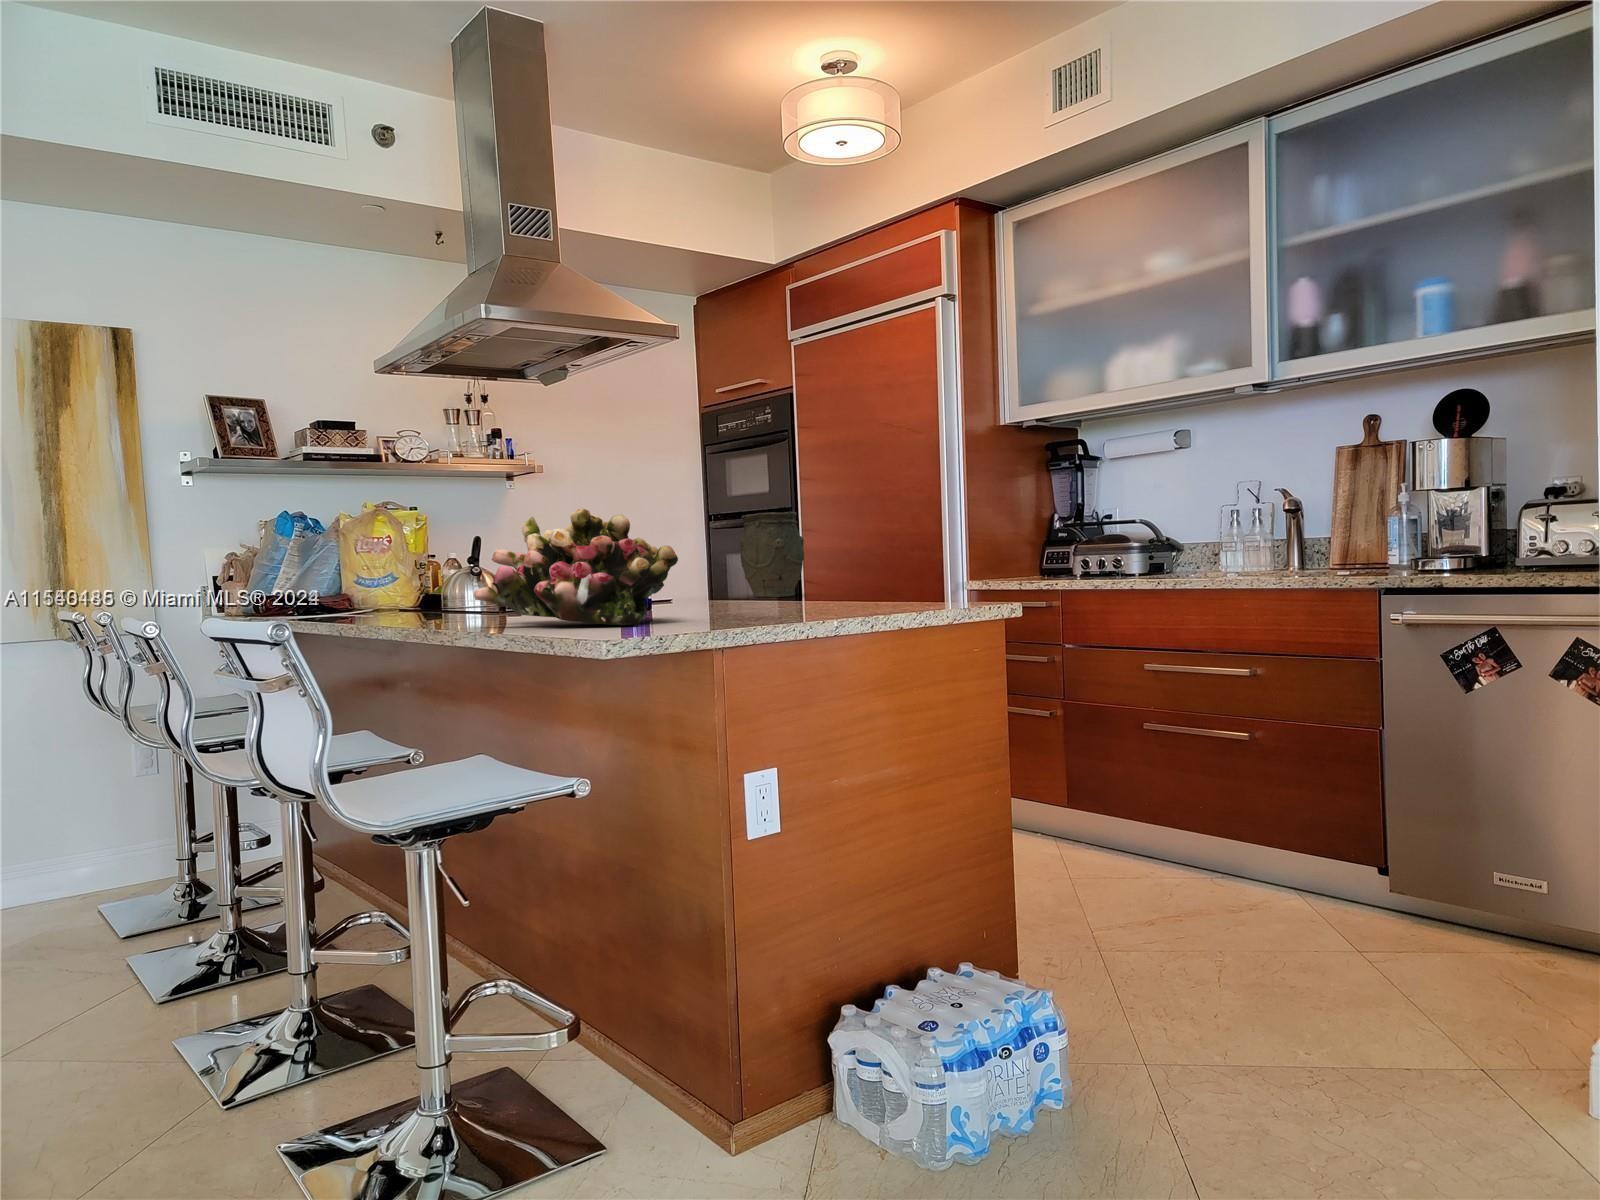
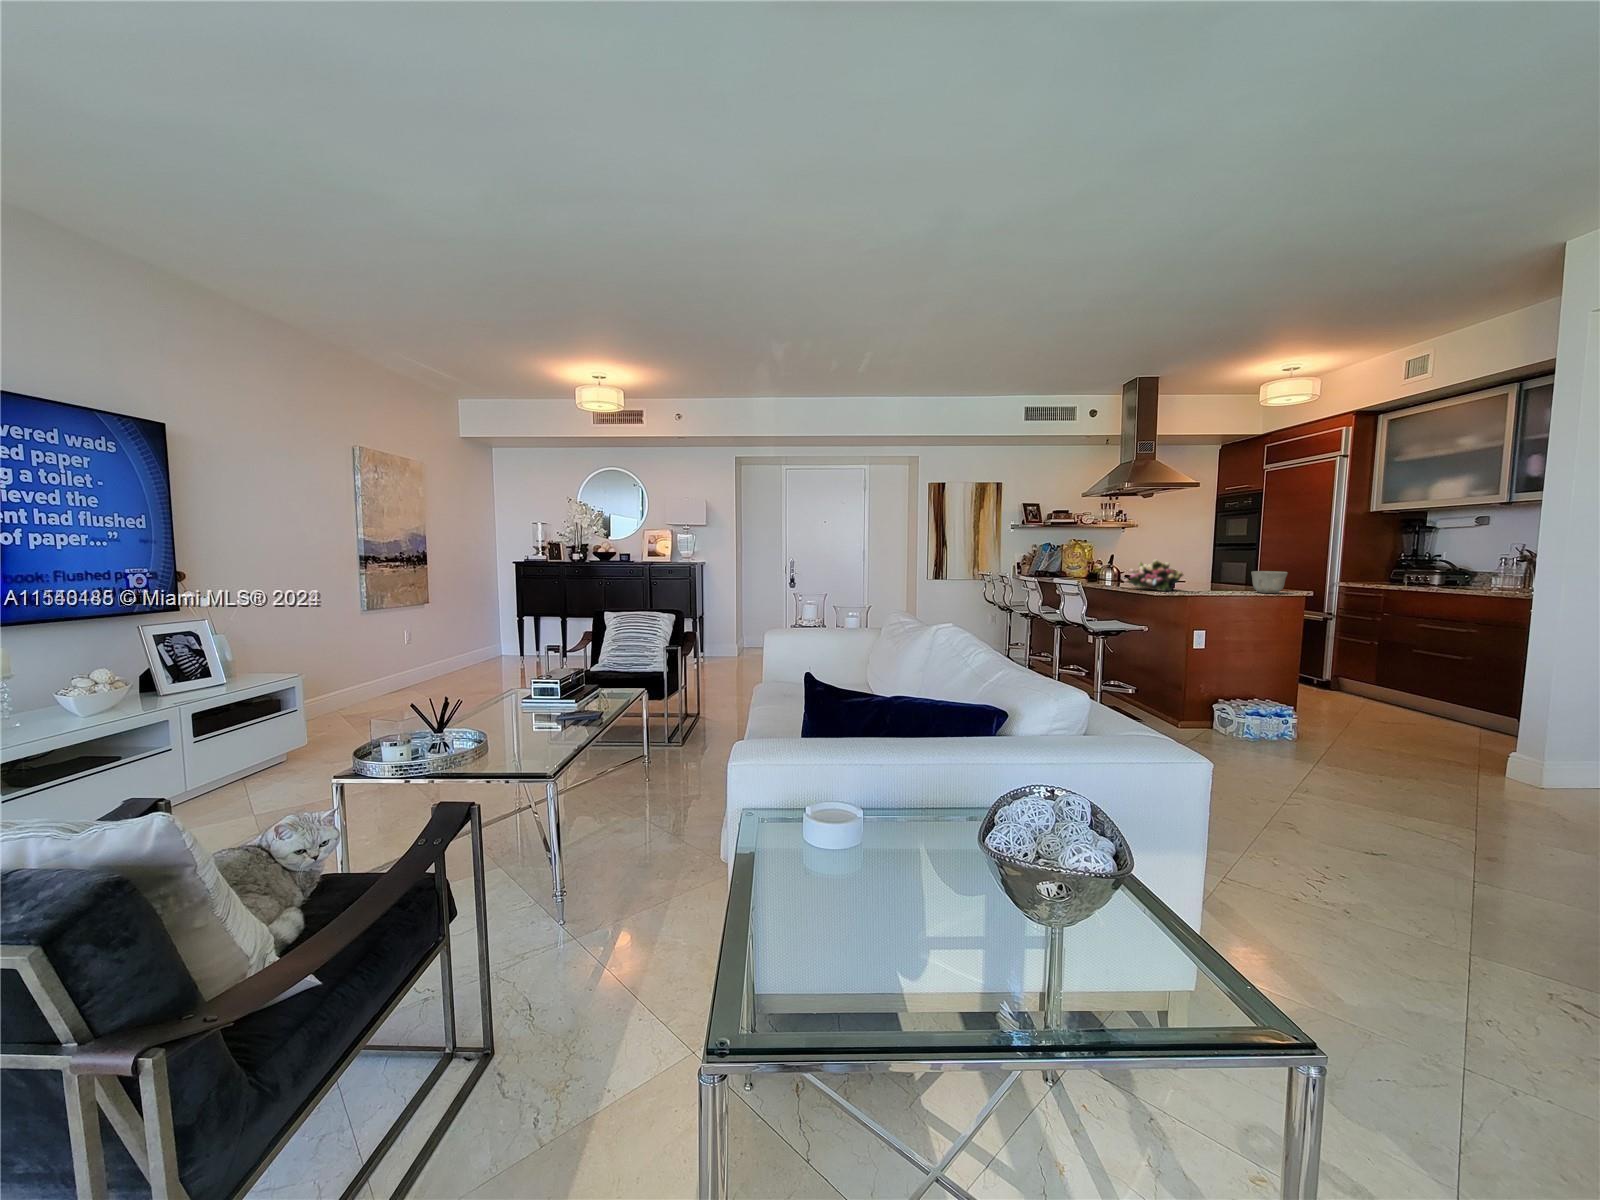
vase: present [740,512,804,597] -> none [1221,548,1253,582]
ceramic bowl: none [853,541,945,610] -> present [1251,571,1288,593]

